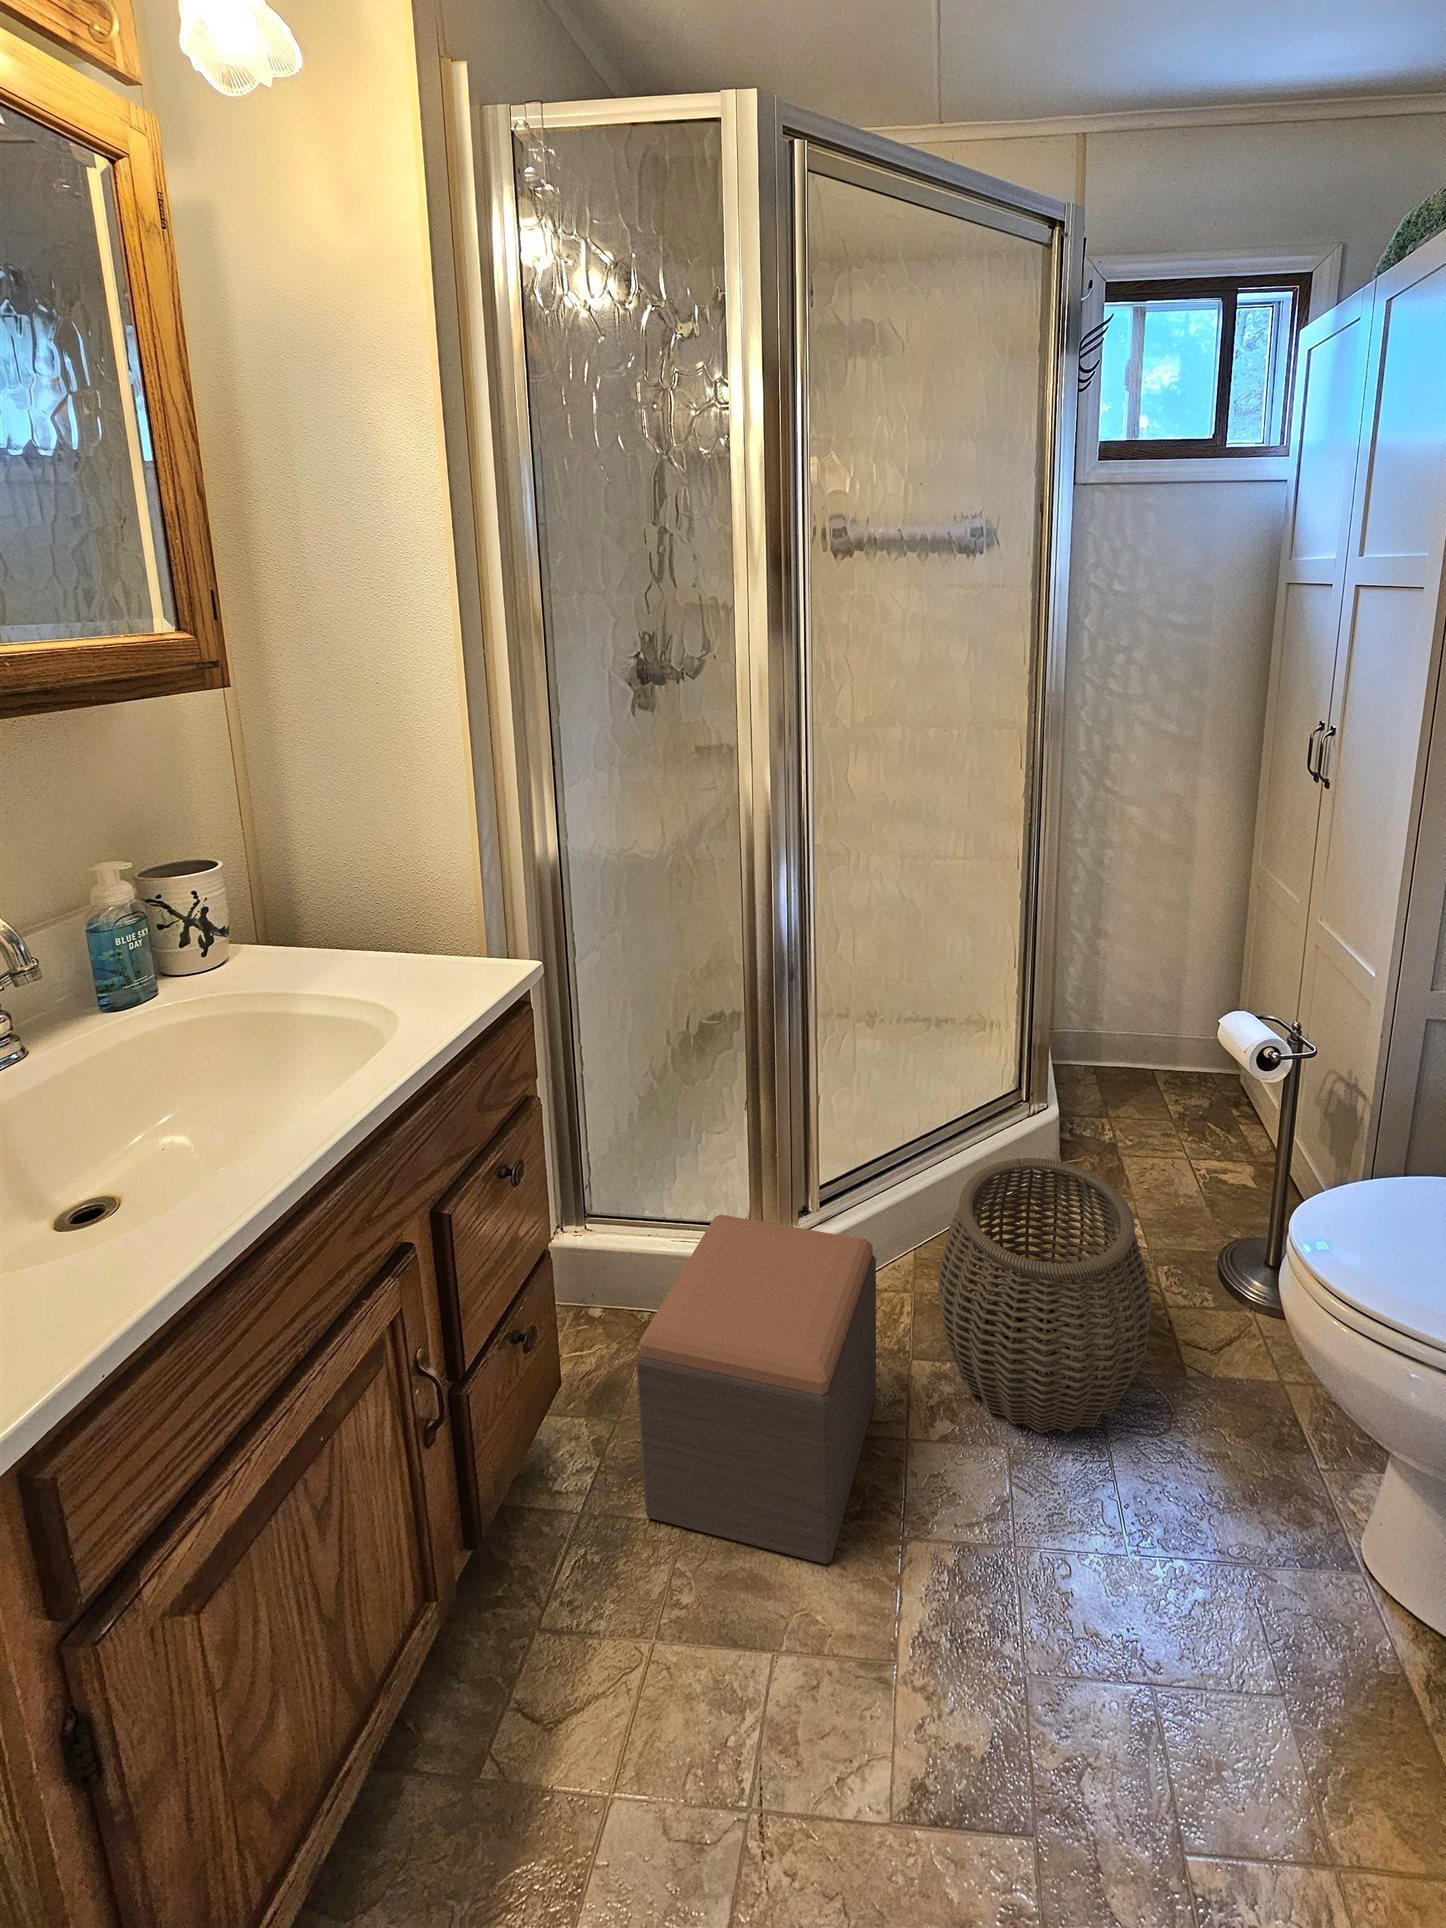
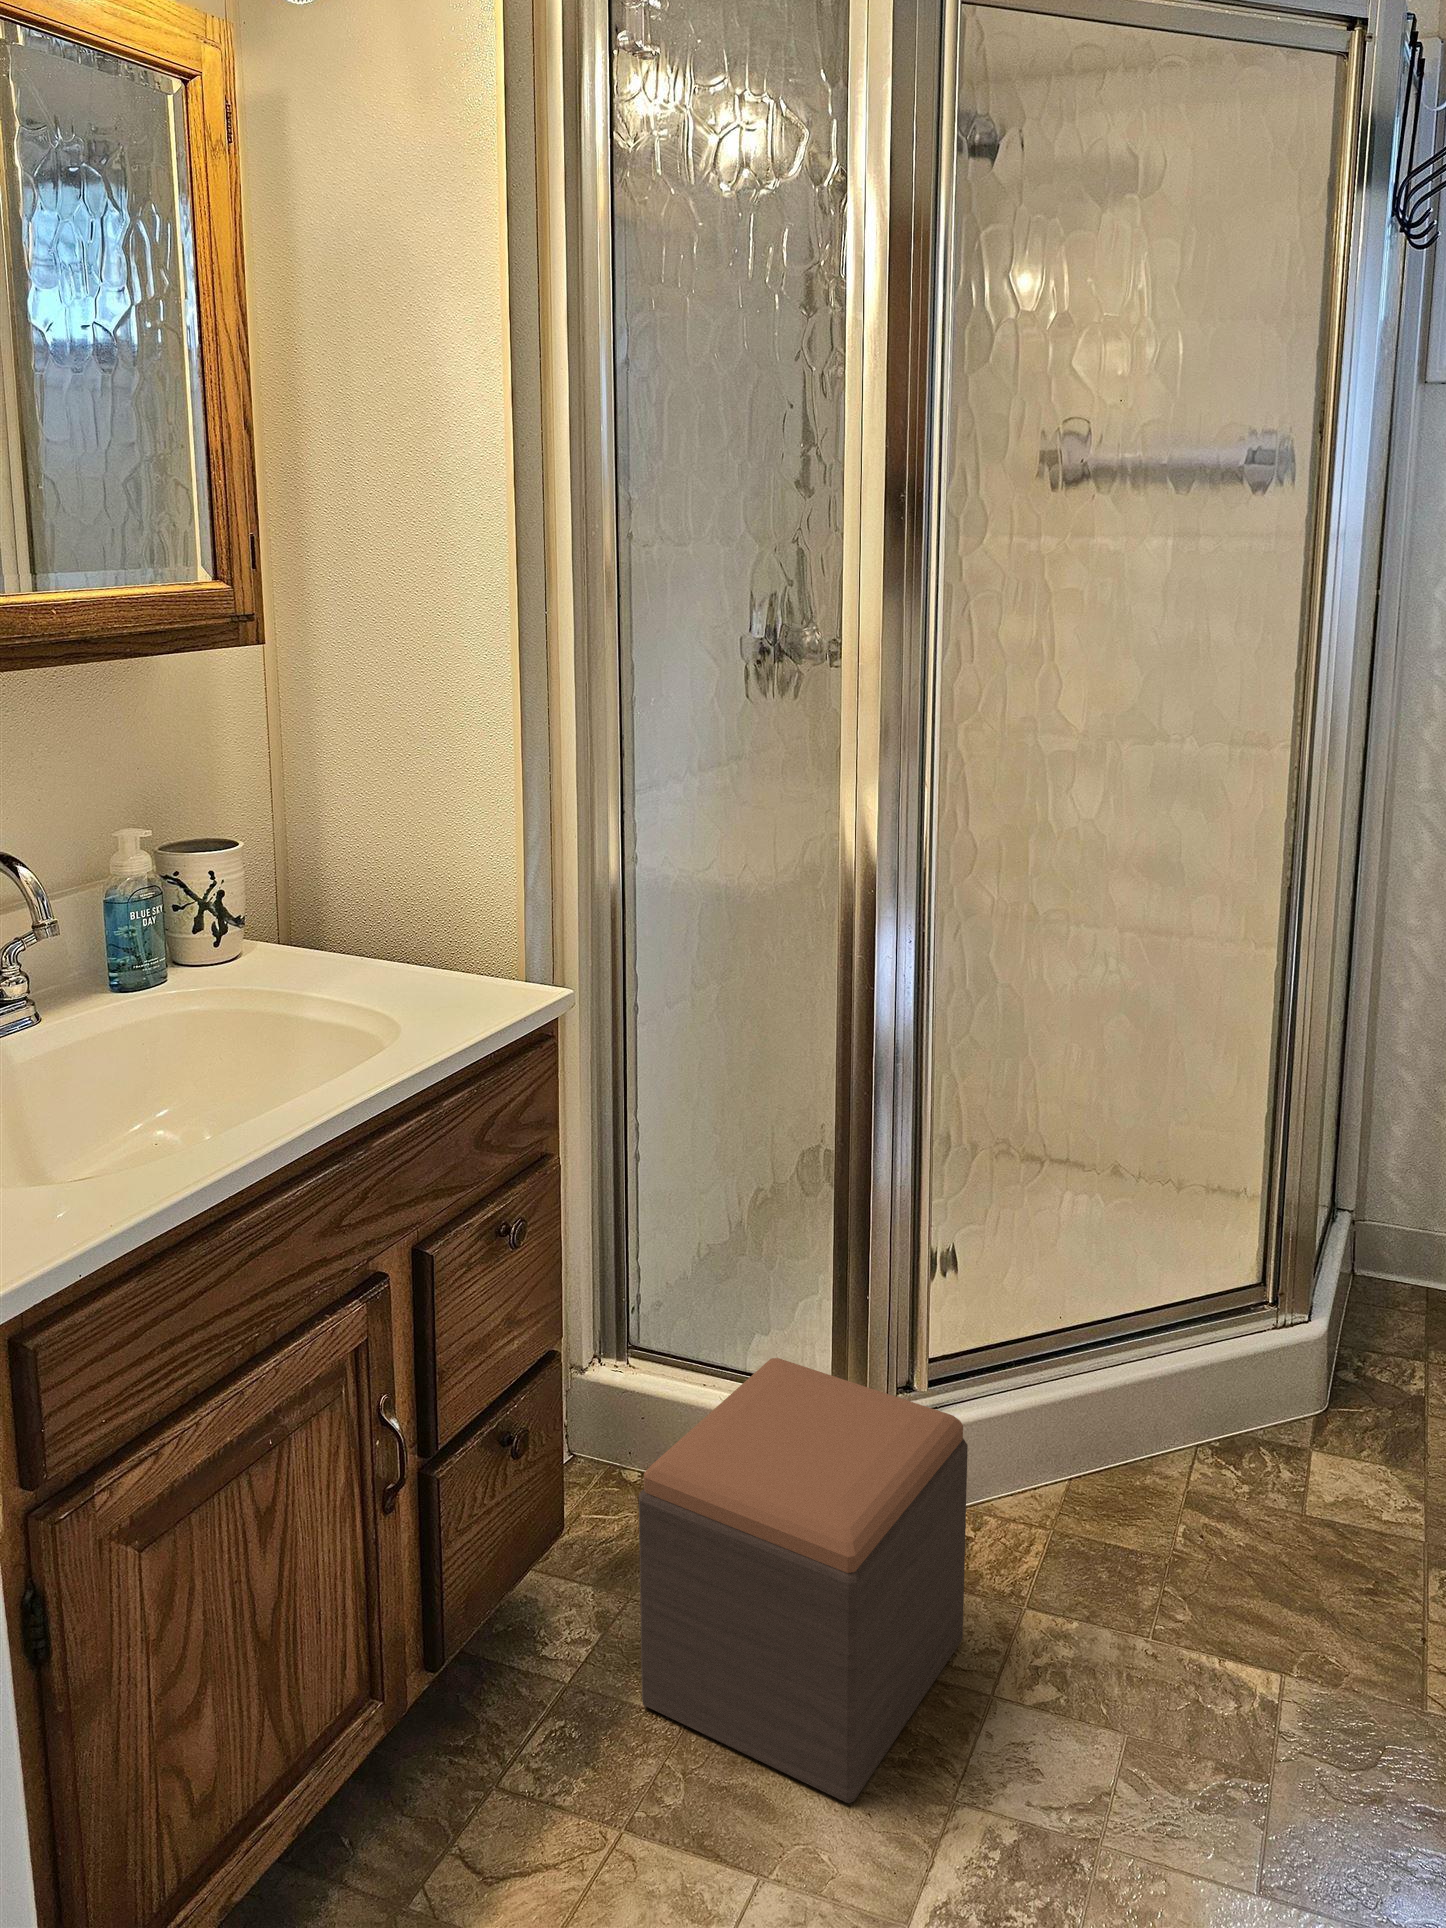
woven basket: present [938,1158,1152,1433] -> none [1061,1358,1367,1738]

